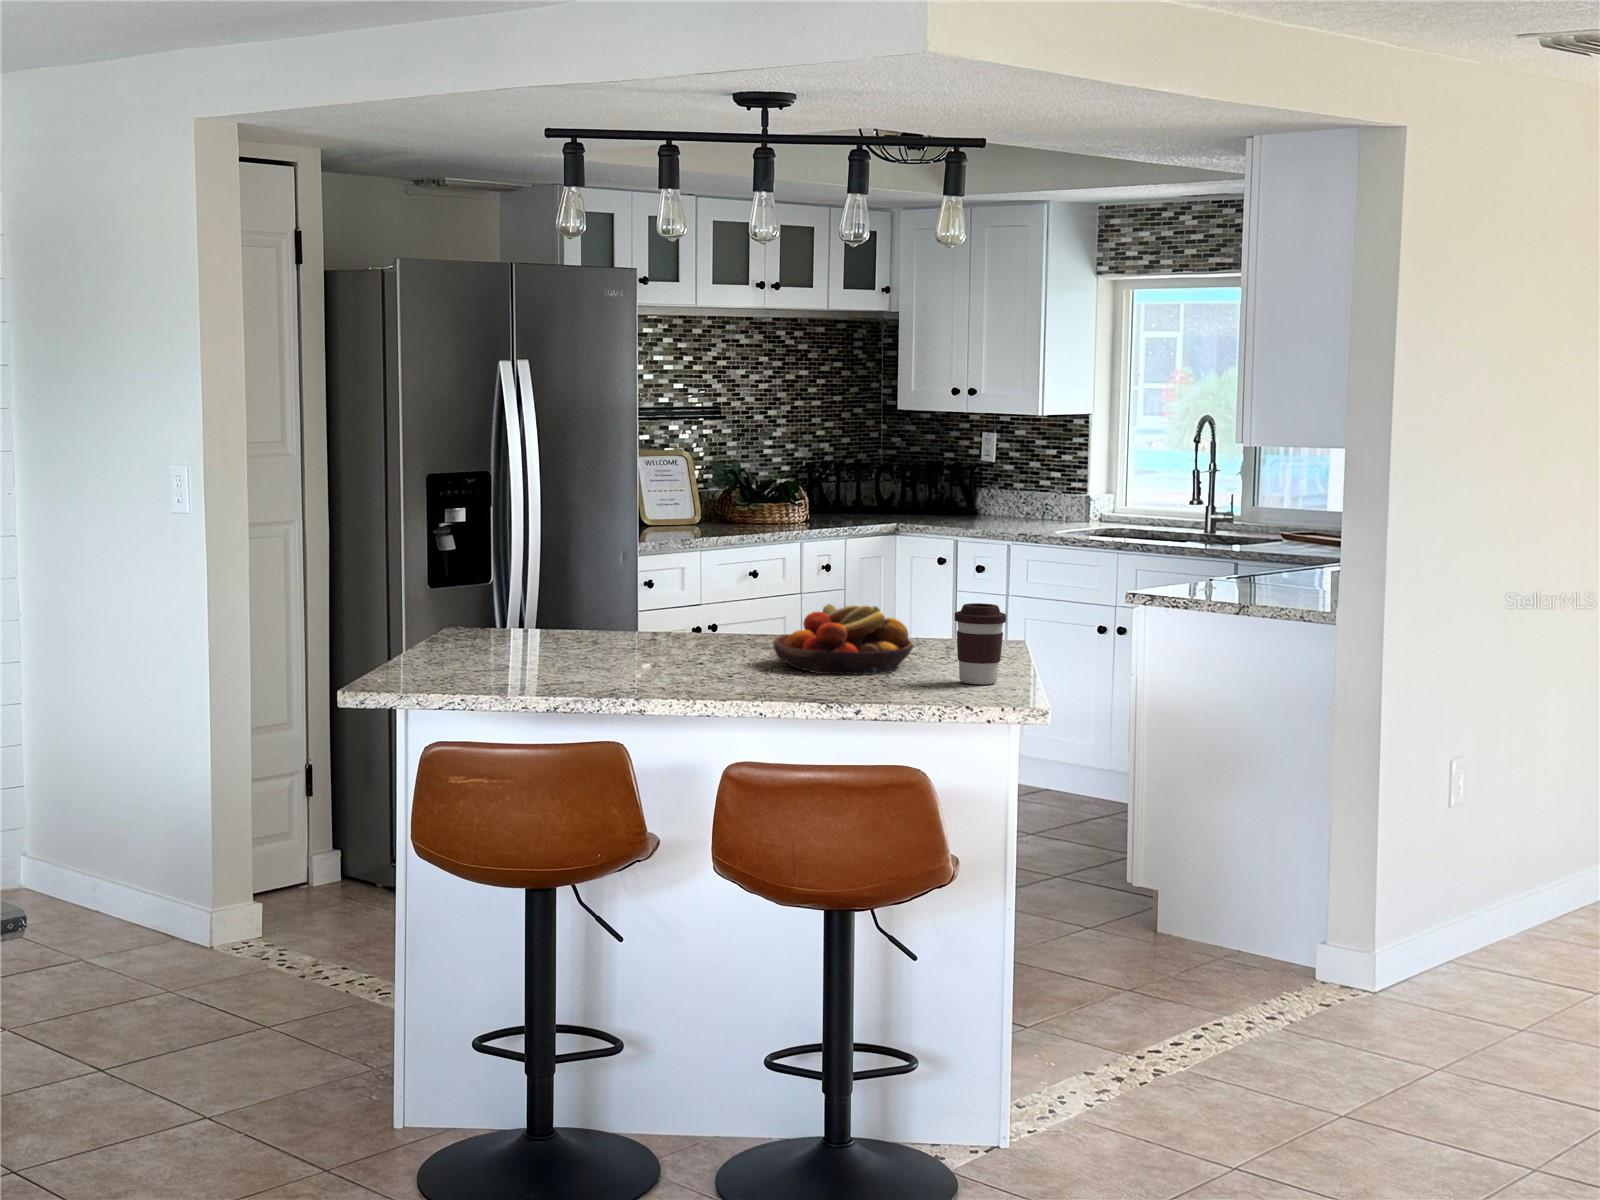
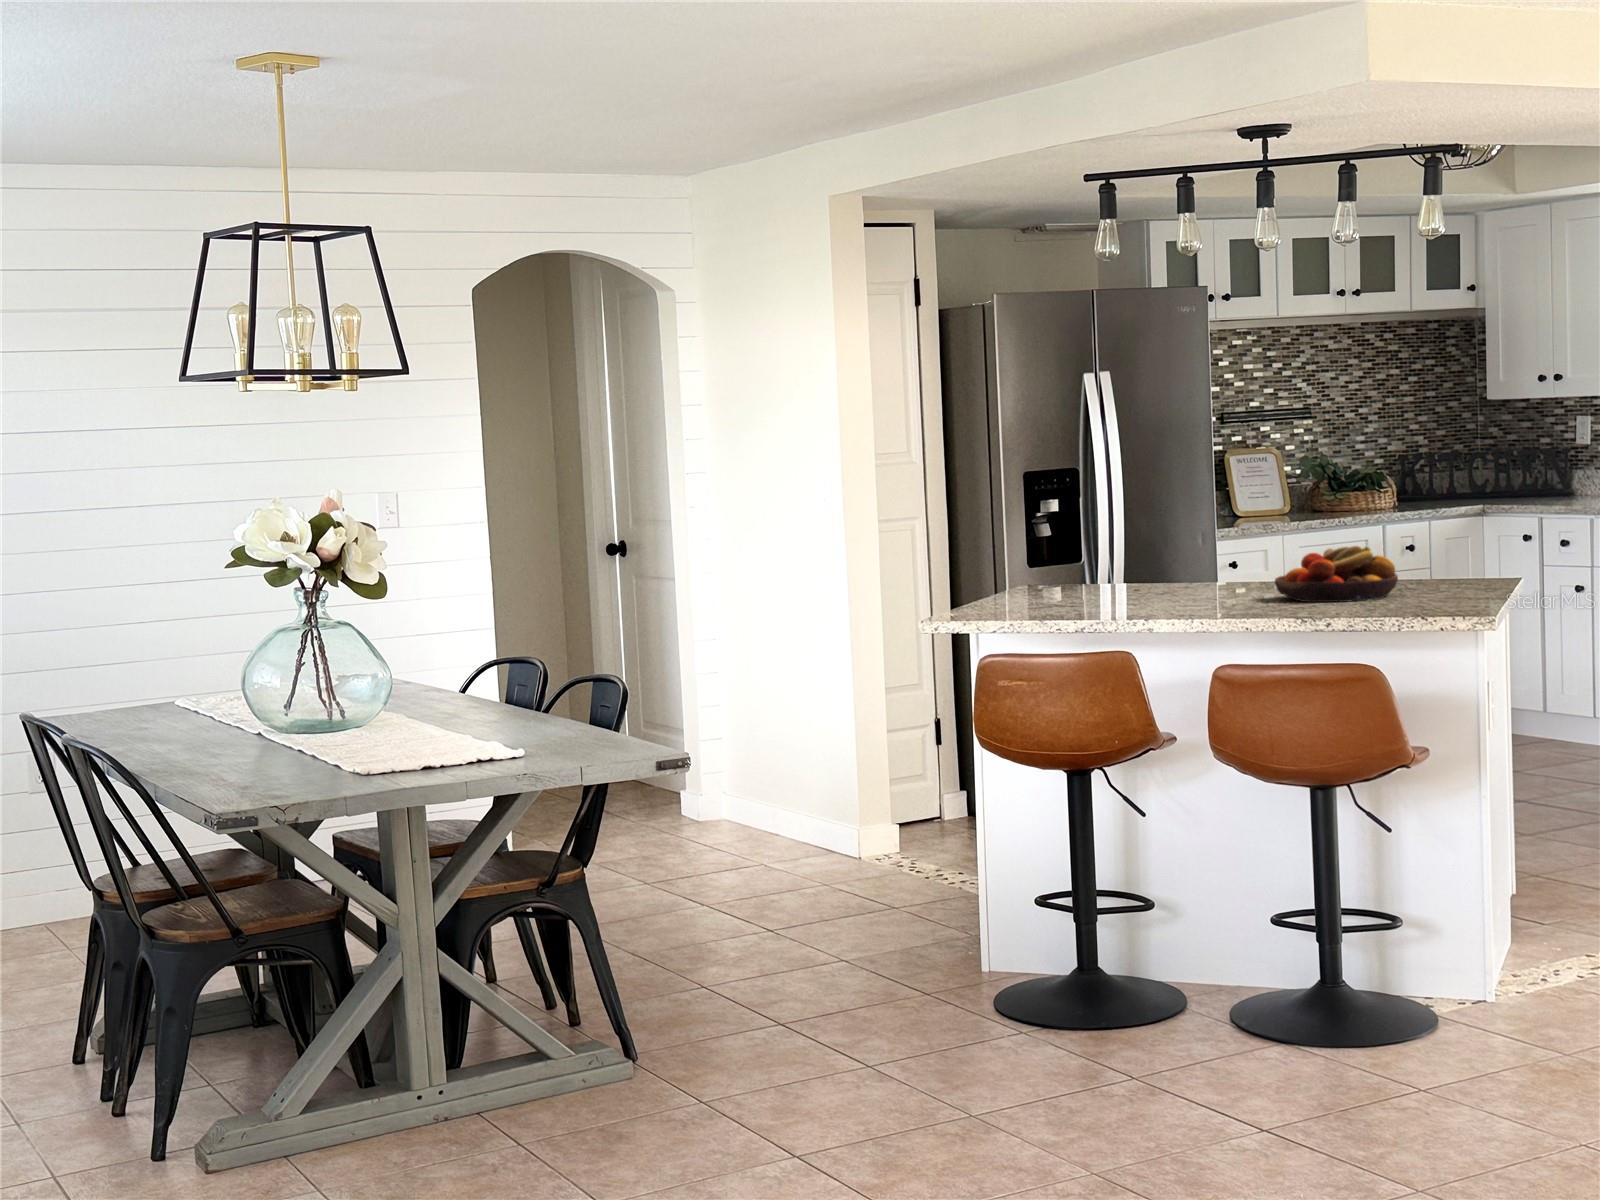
coffee cup: present [955,603,1006,684] -> none [1420,535,1467,603]

